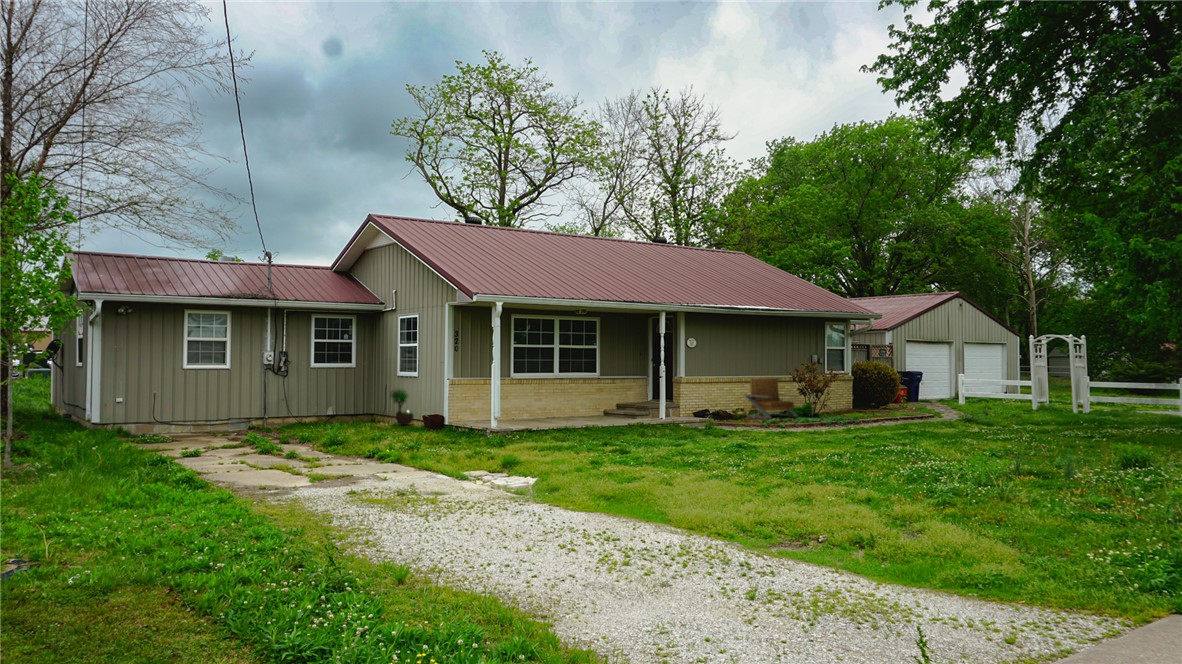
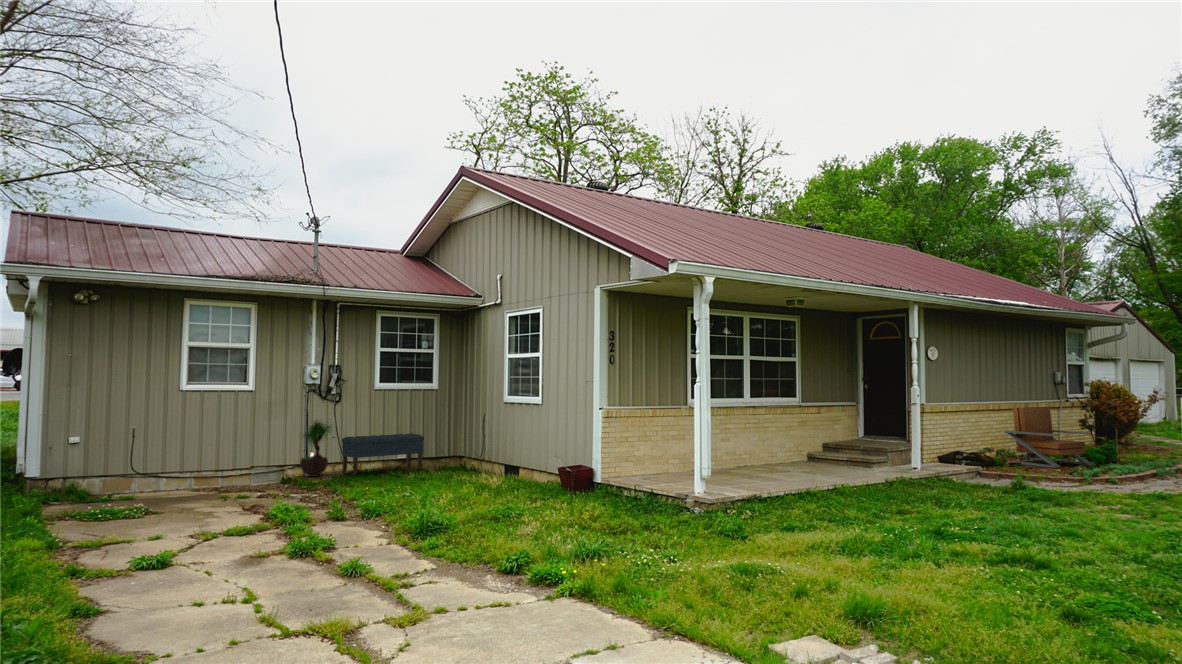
potted tree: present [390,389,414,425] -> present [300,420,333,476]
bench: none [288,397,344,424] -> present [342,433,424,475]

